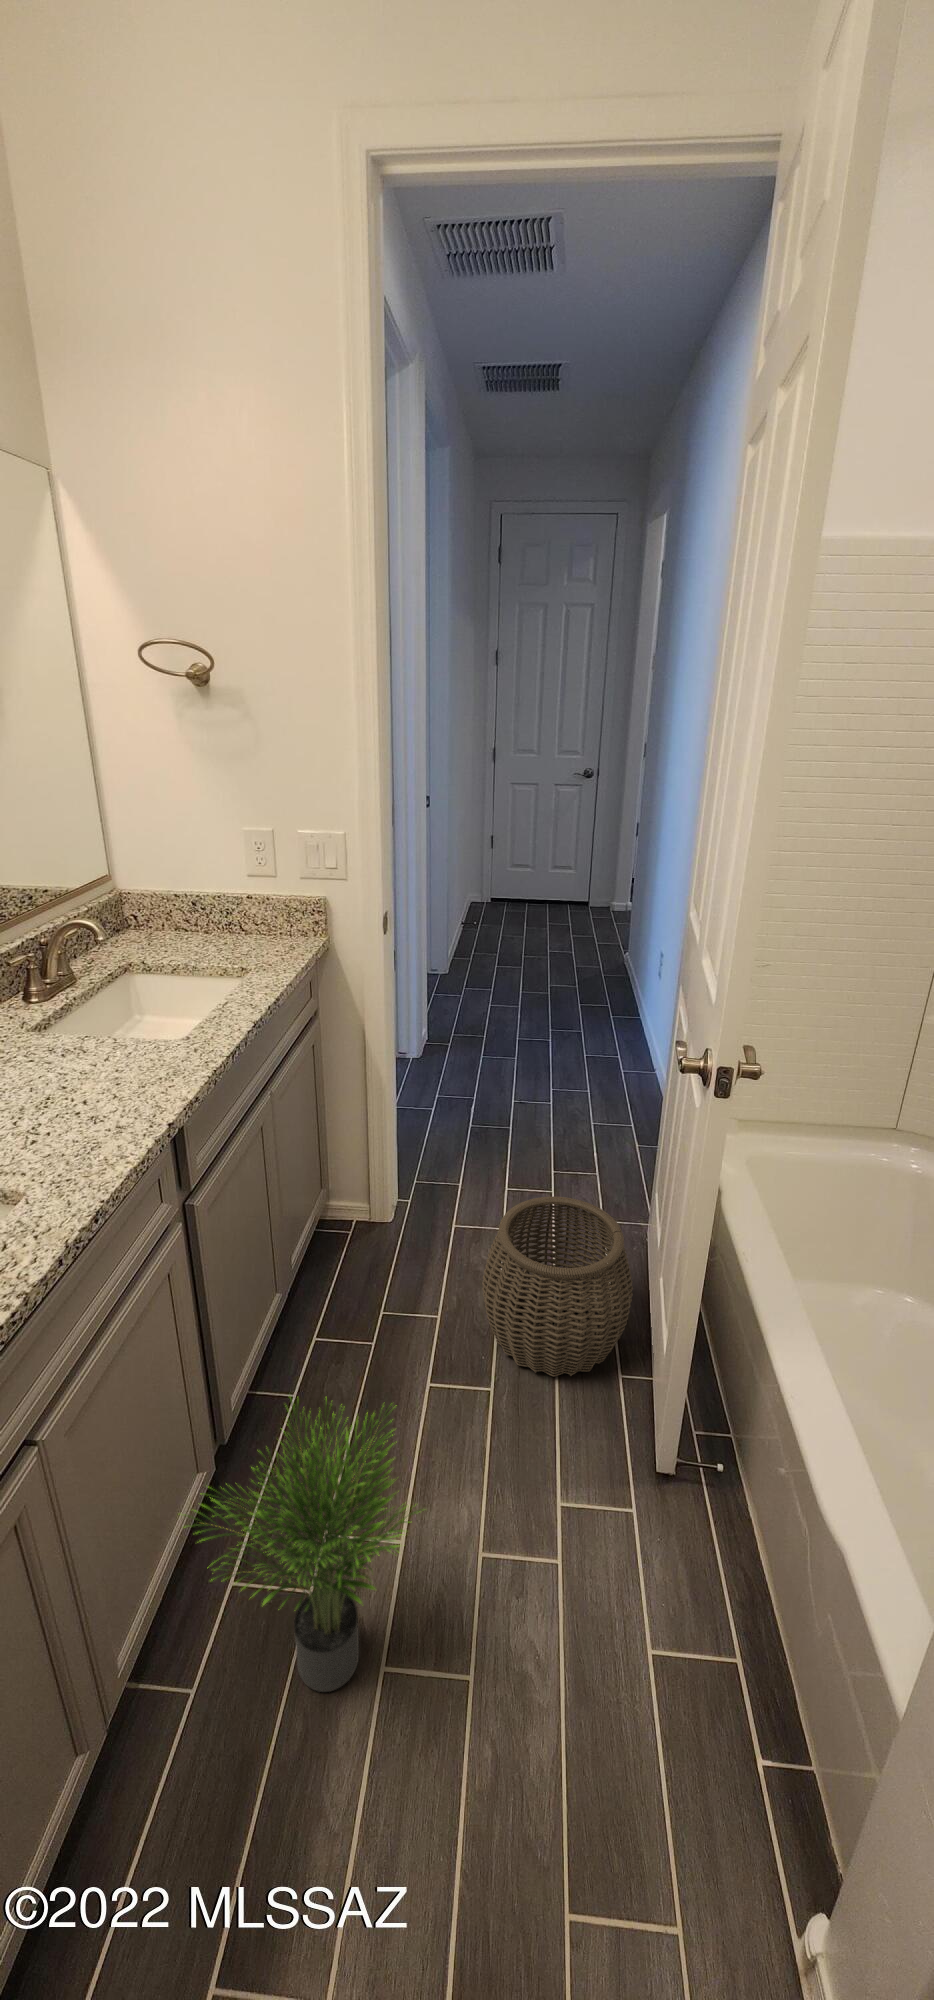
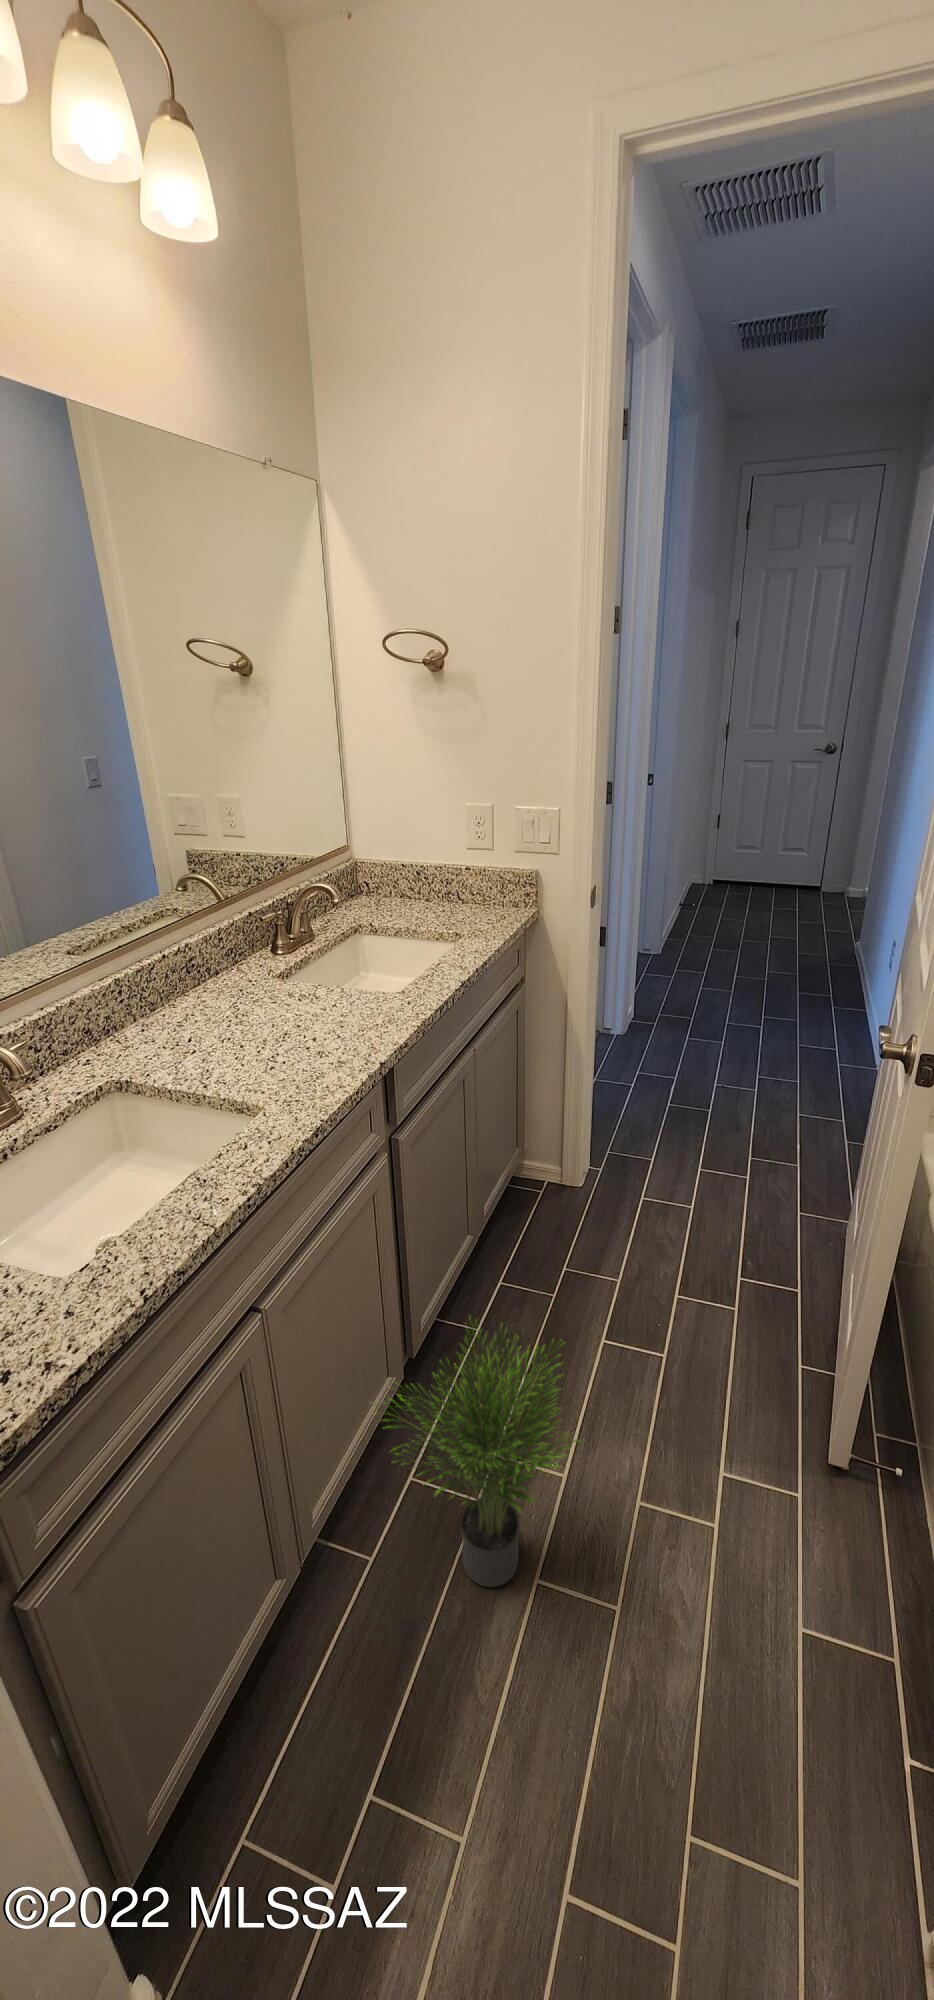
woven basket: present [482,1196,633,1377] -> none [664,1177,822,1357]

